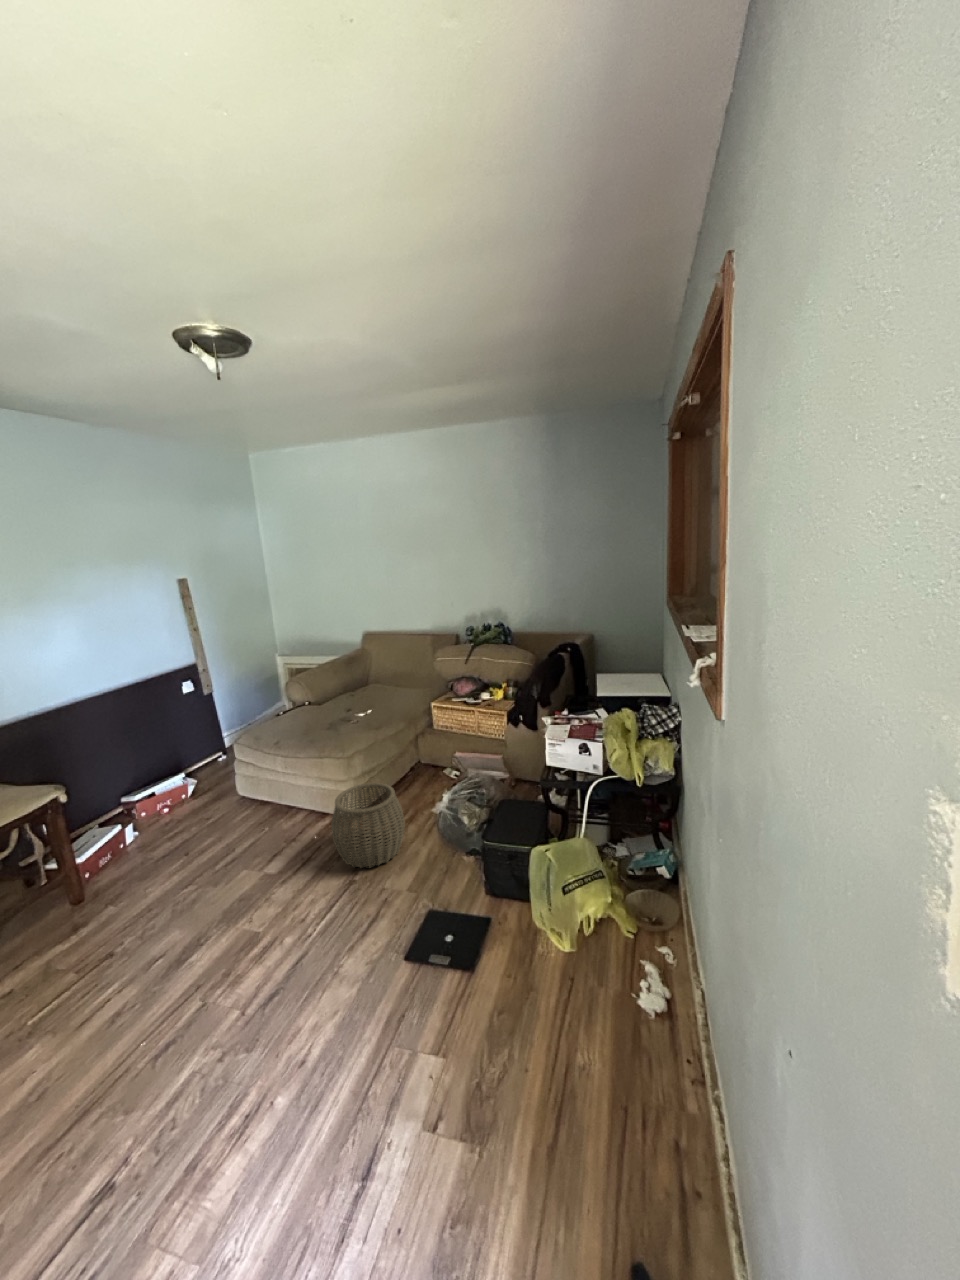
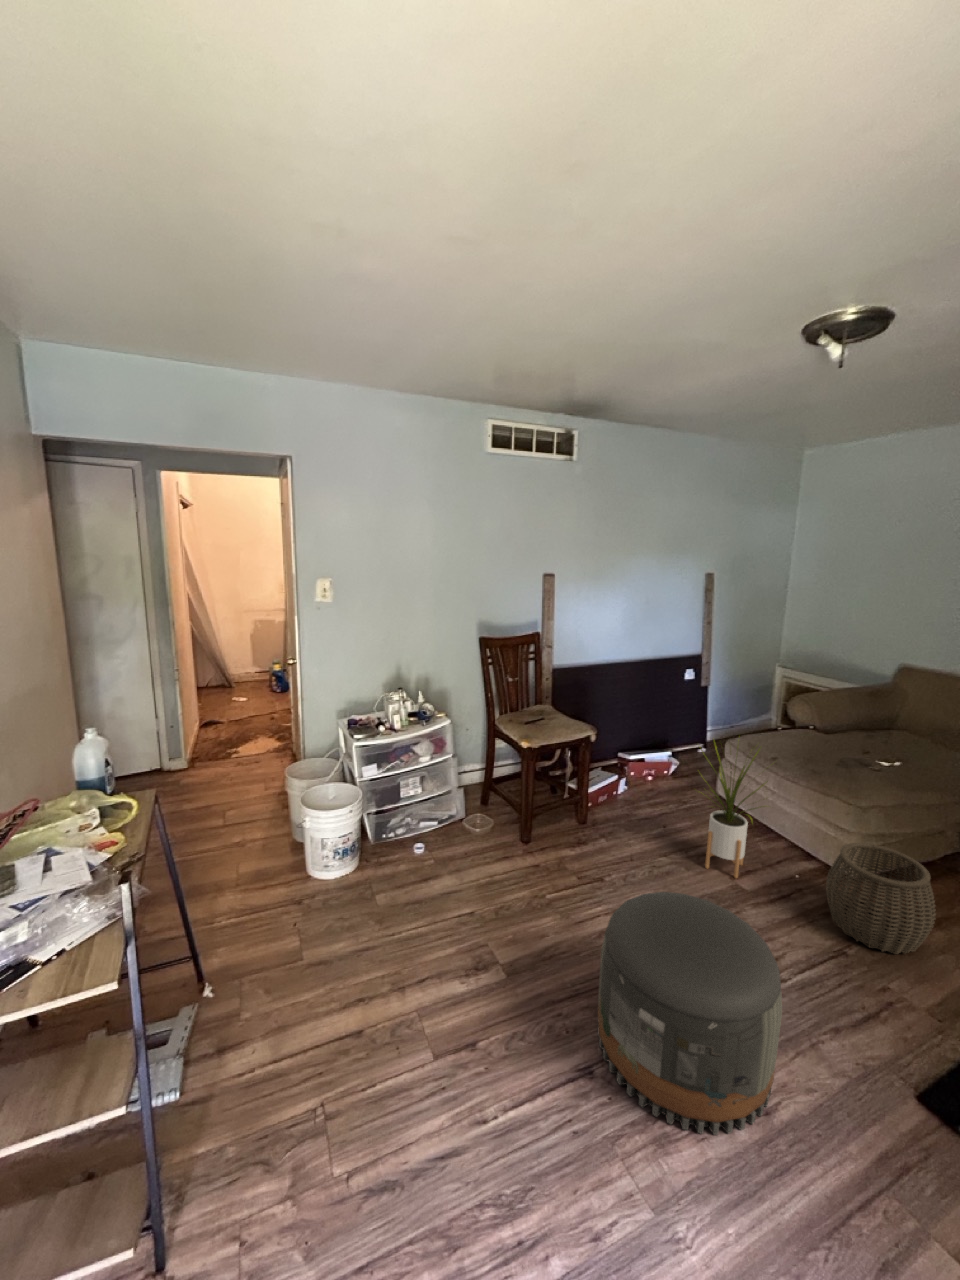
house plant: none [192,733,280,875] -> present [704,742,767,878]
pouf: none [92,909,304,1172] -> present [598,892,782,1135]

